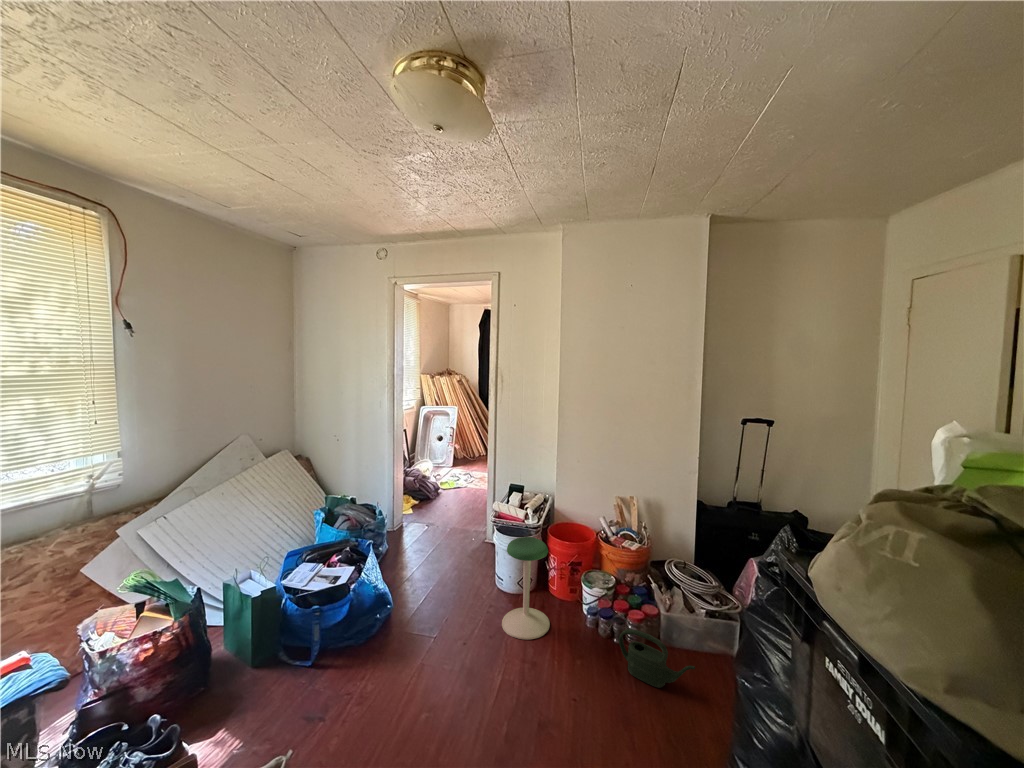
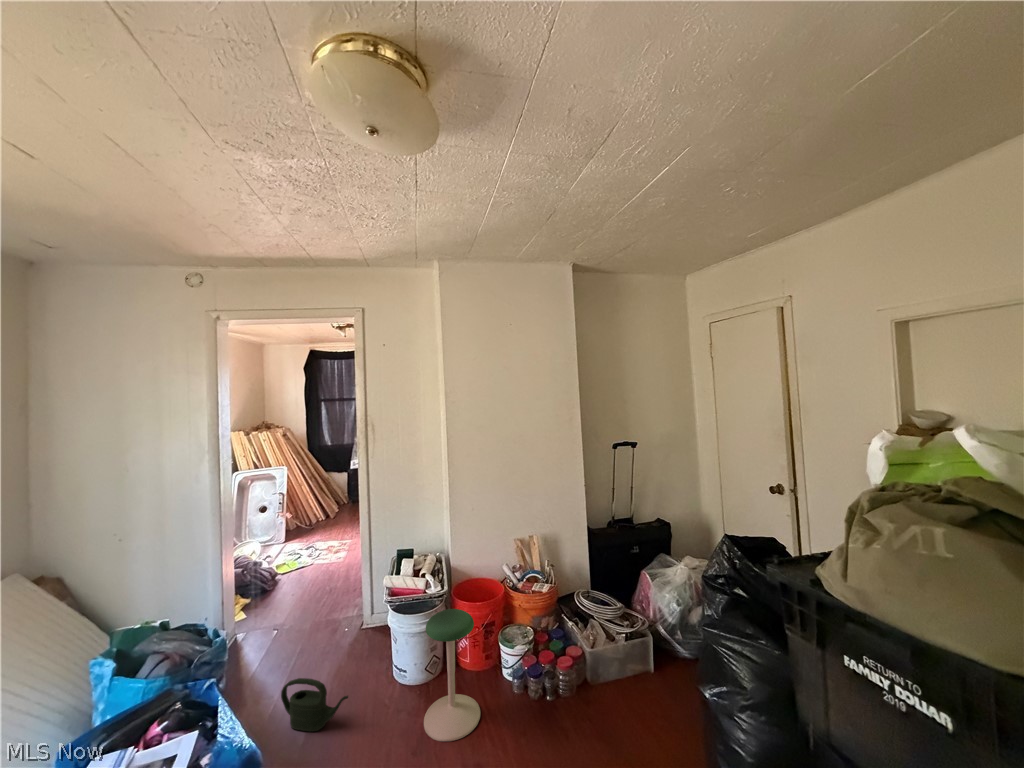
watering can: present [619,629,695,688] -> present [281,678,348,731]

